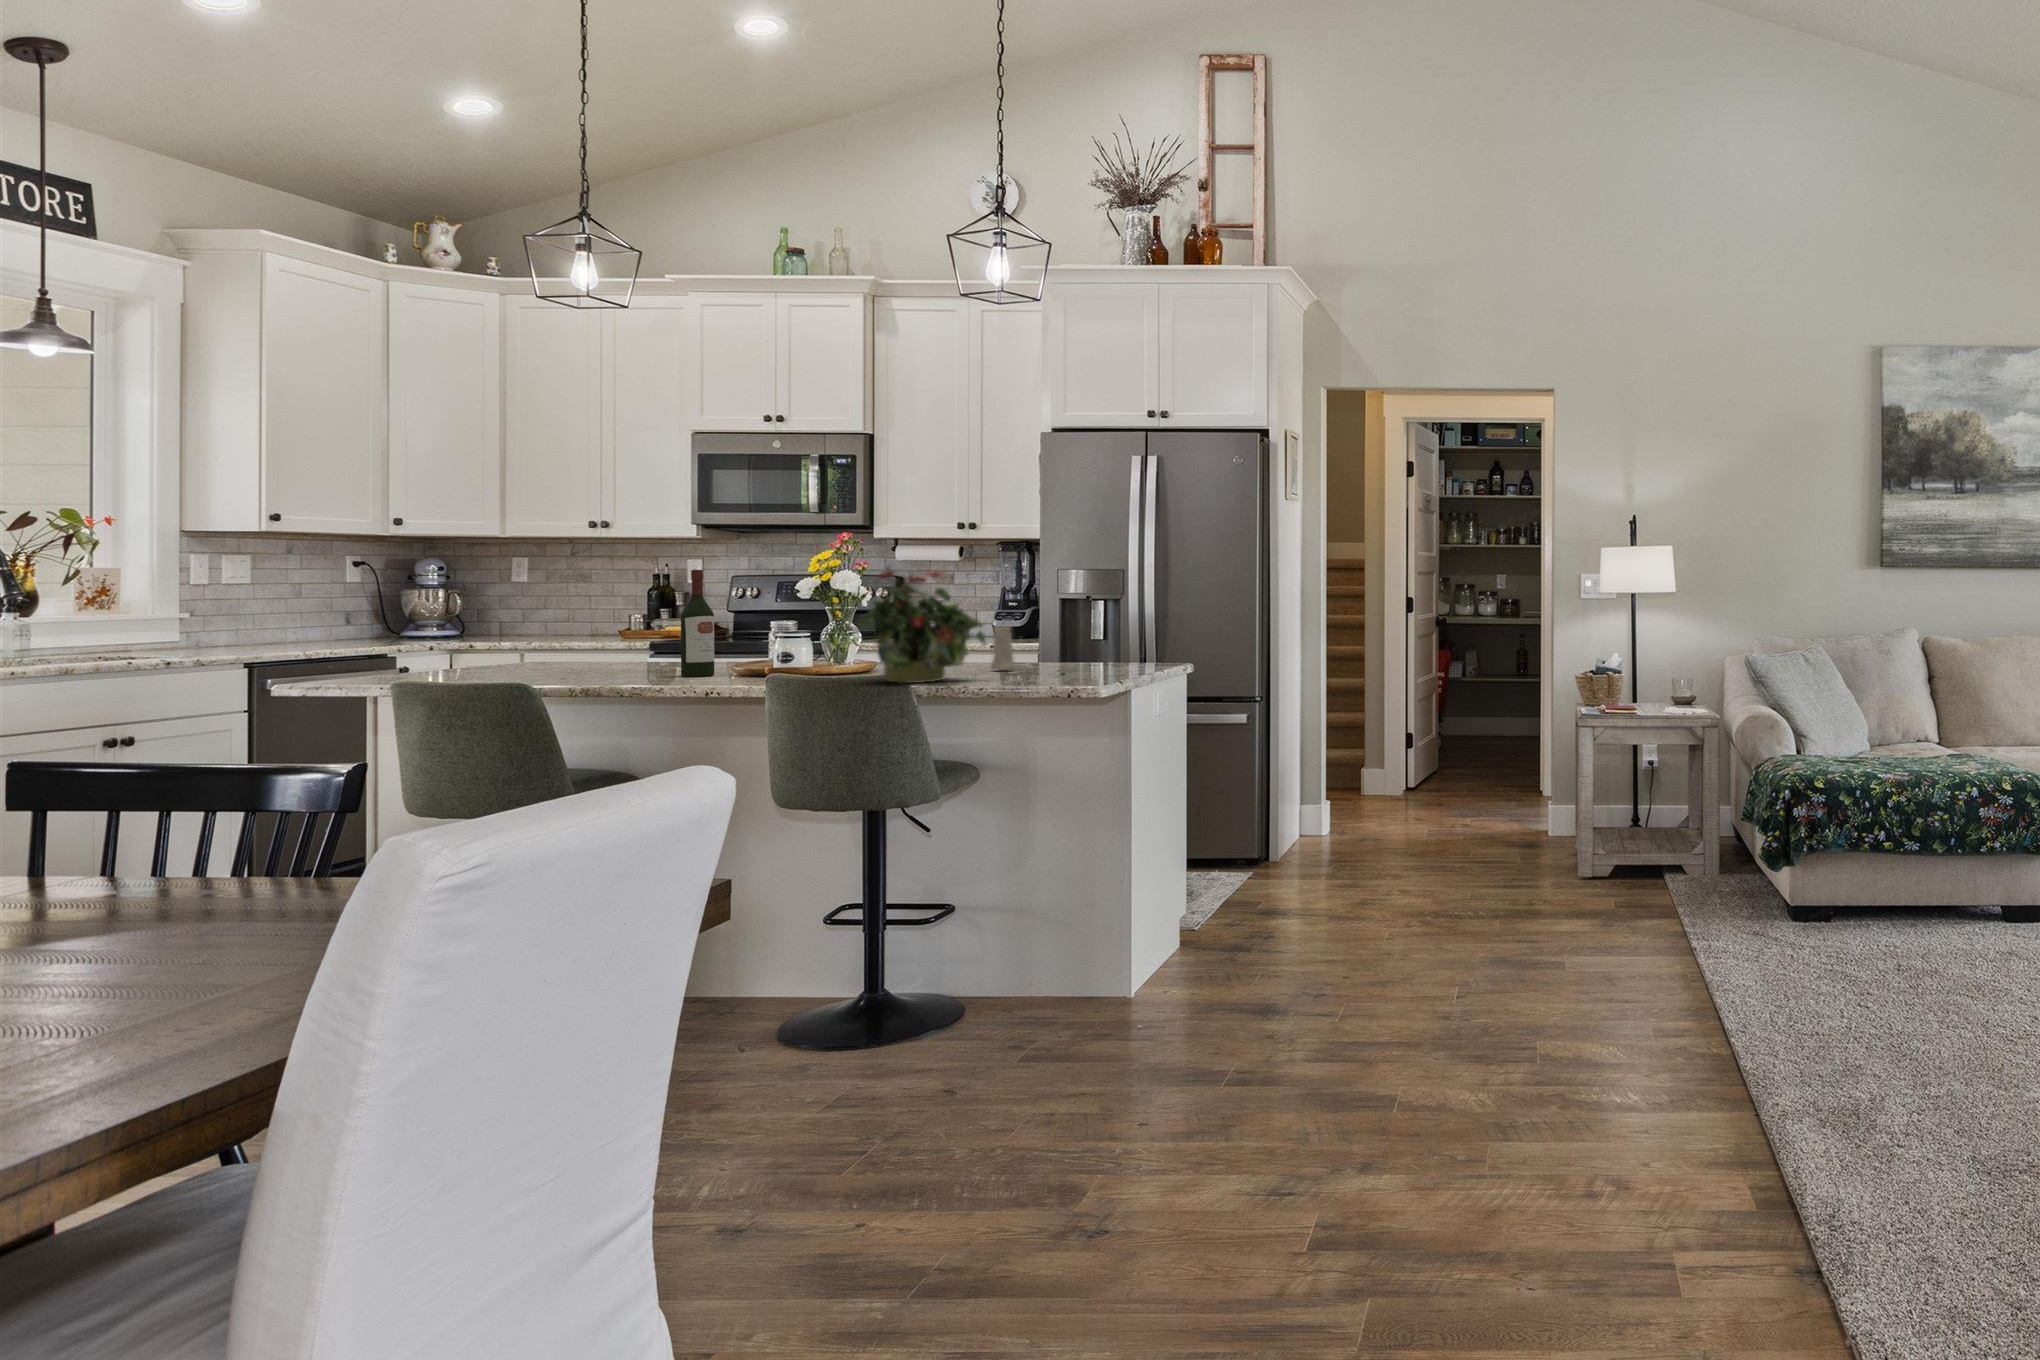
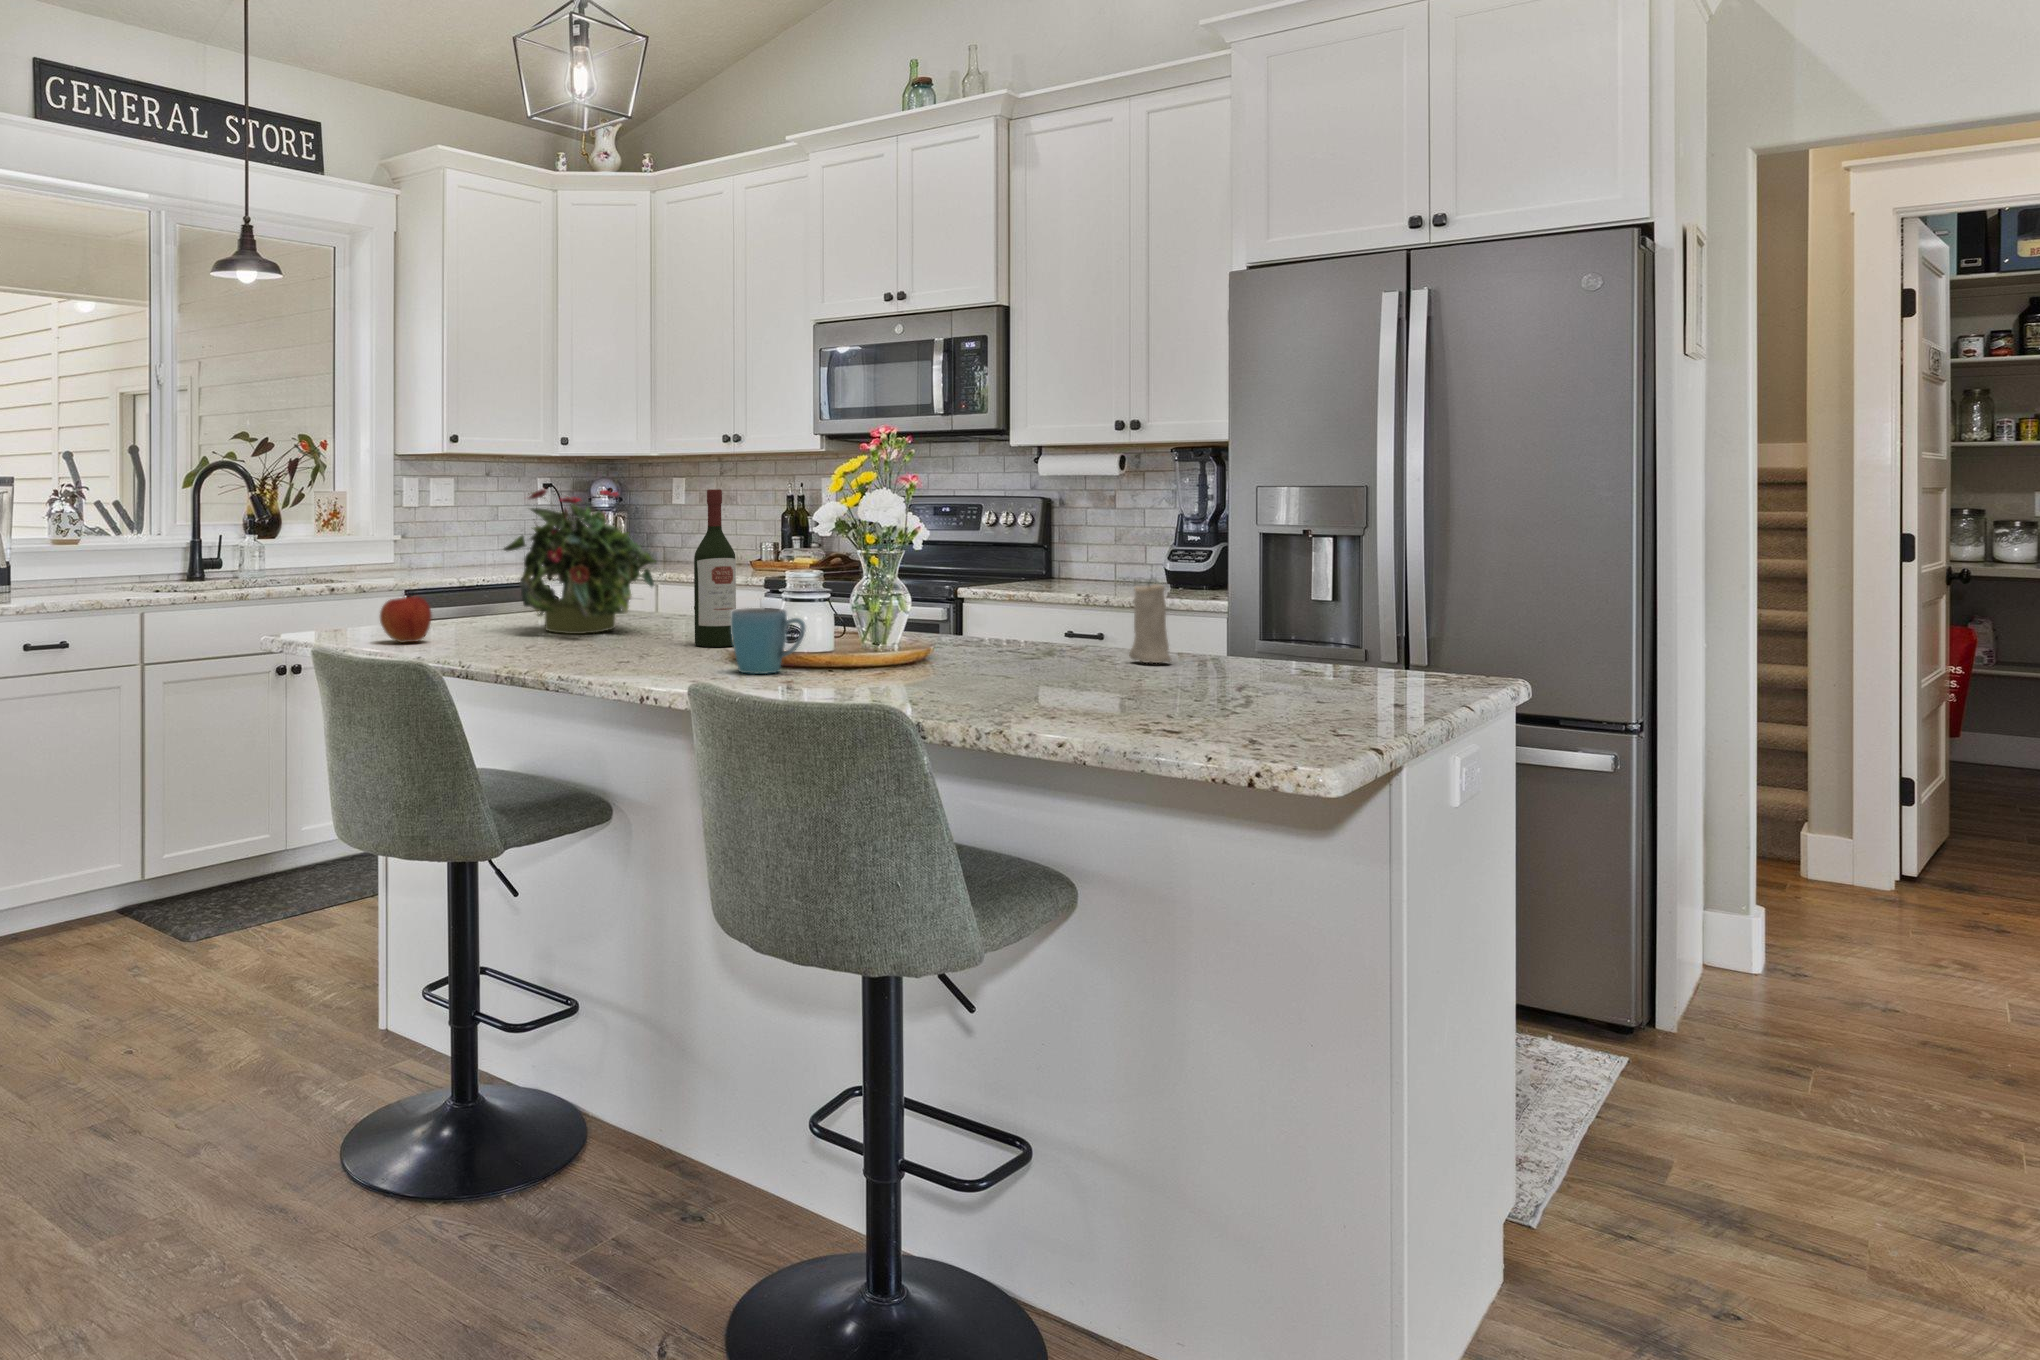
potted plant: present [863,570,986,683] -> present [504,489,656,634]
mug: none [738,644,793,684] -> present [731,608,805,674]
apple: none [396,646,445,685] -> present [380,596,432,643]

